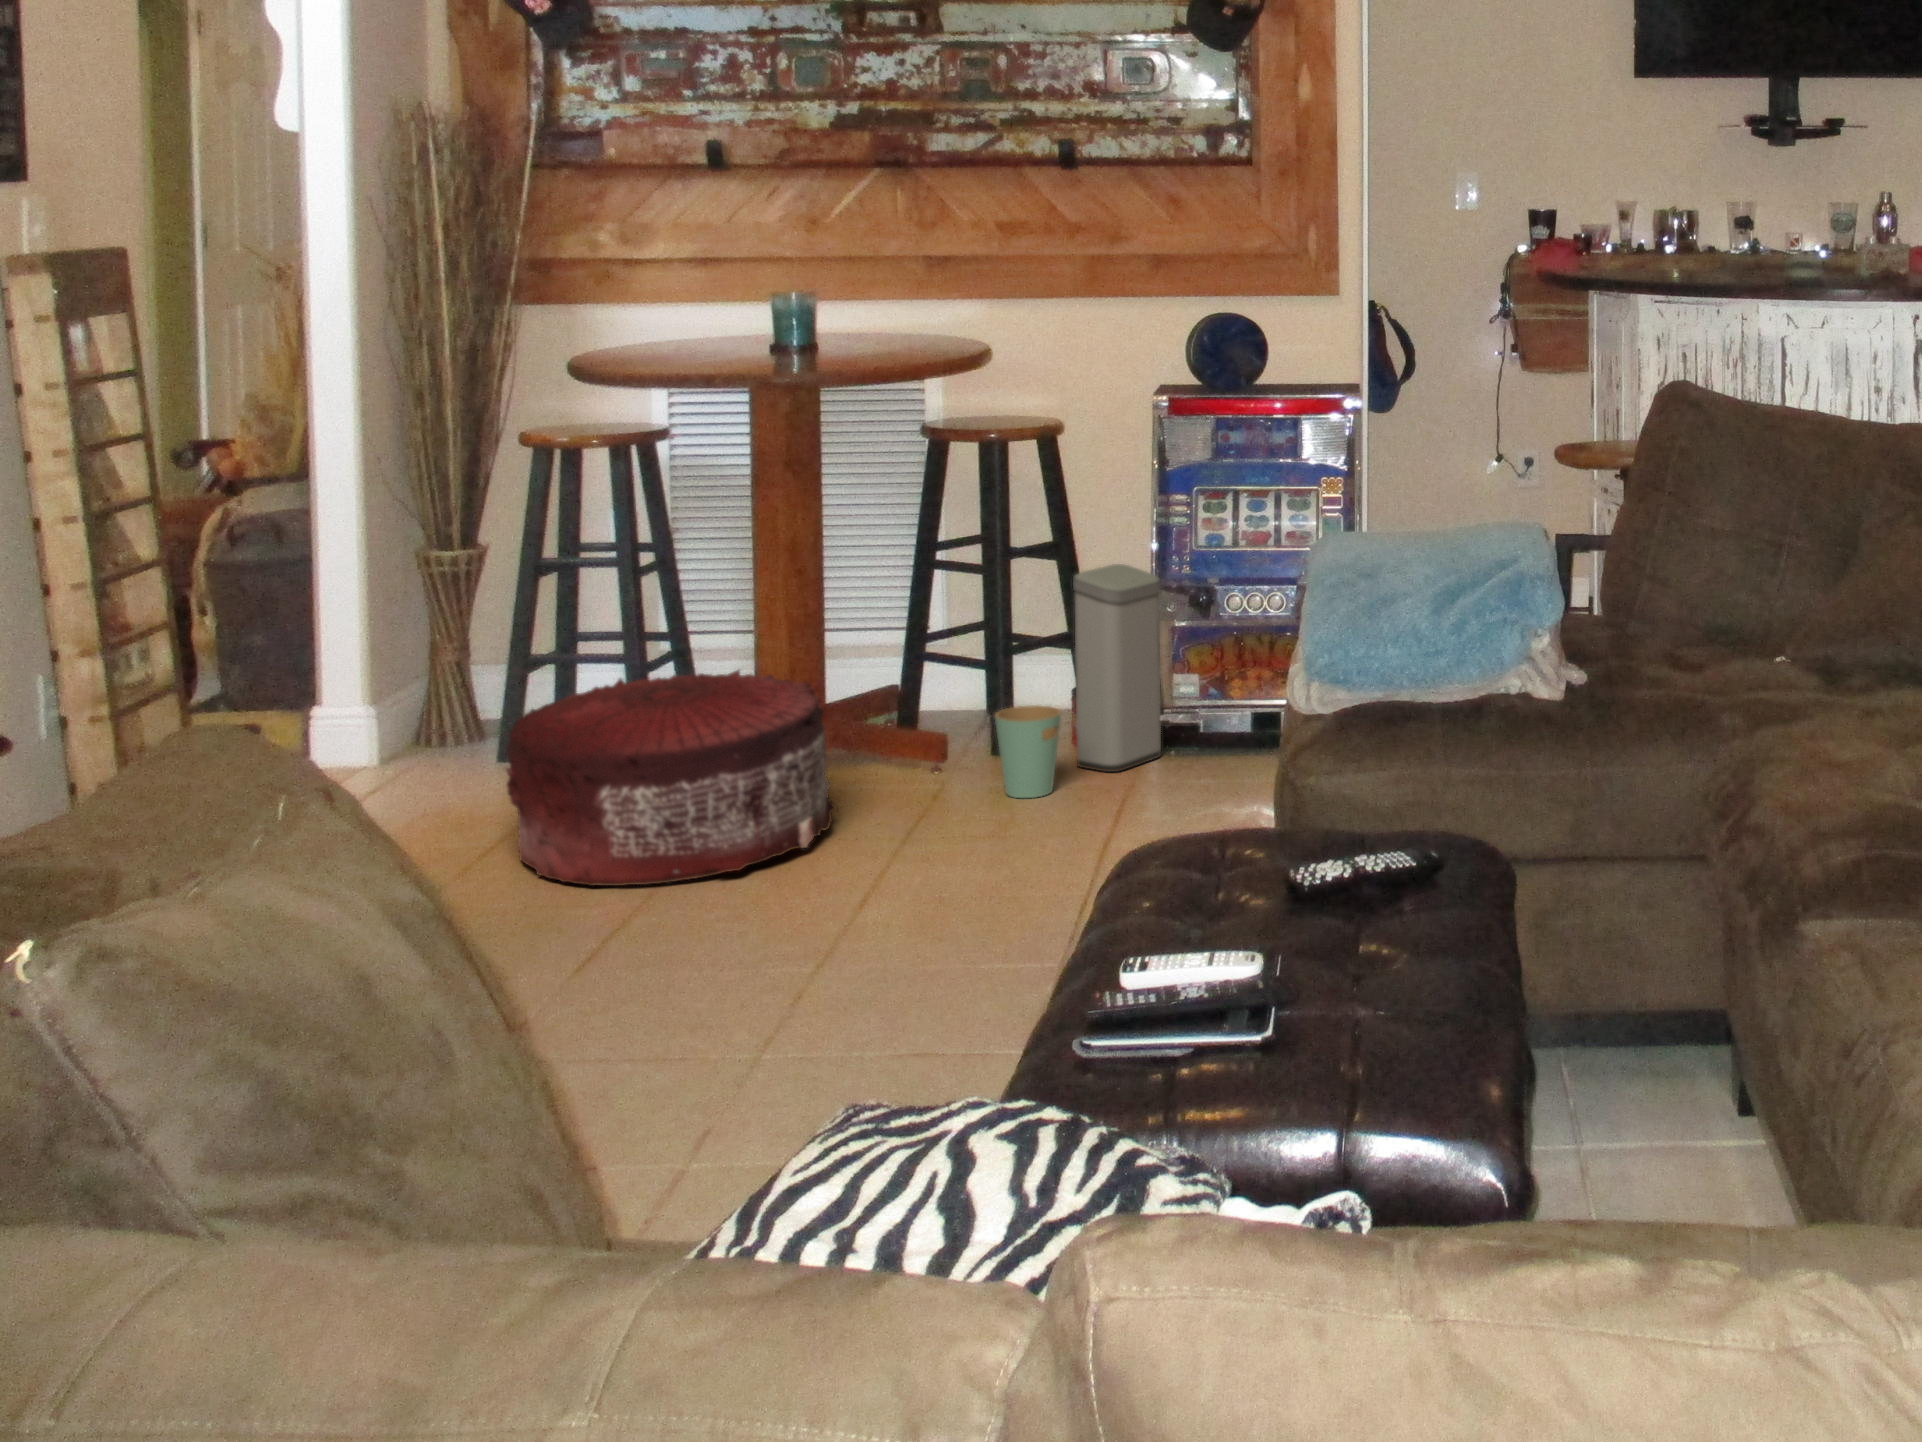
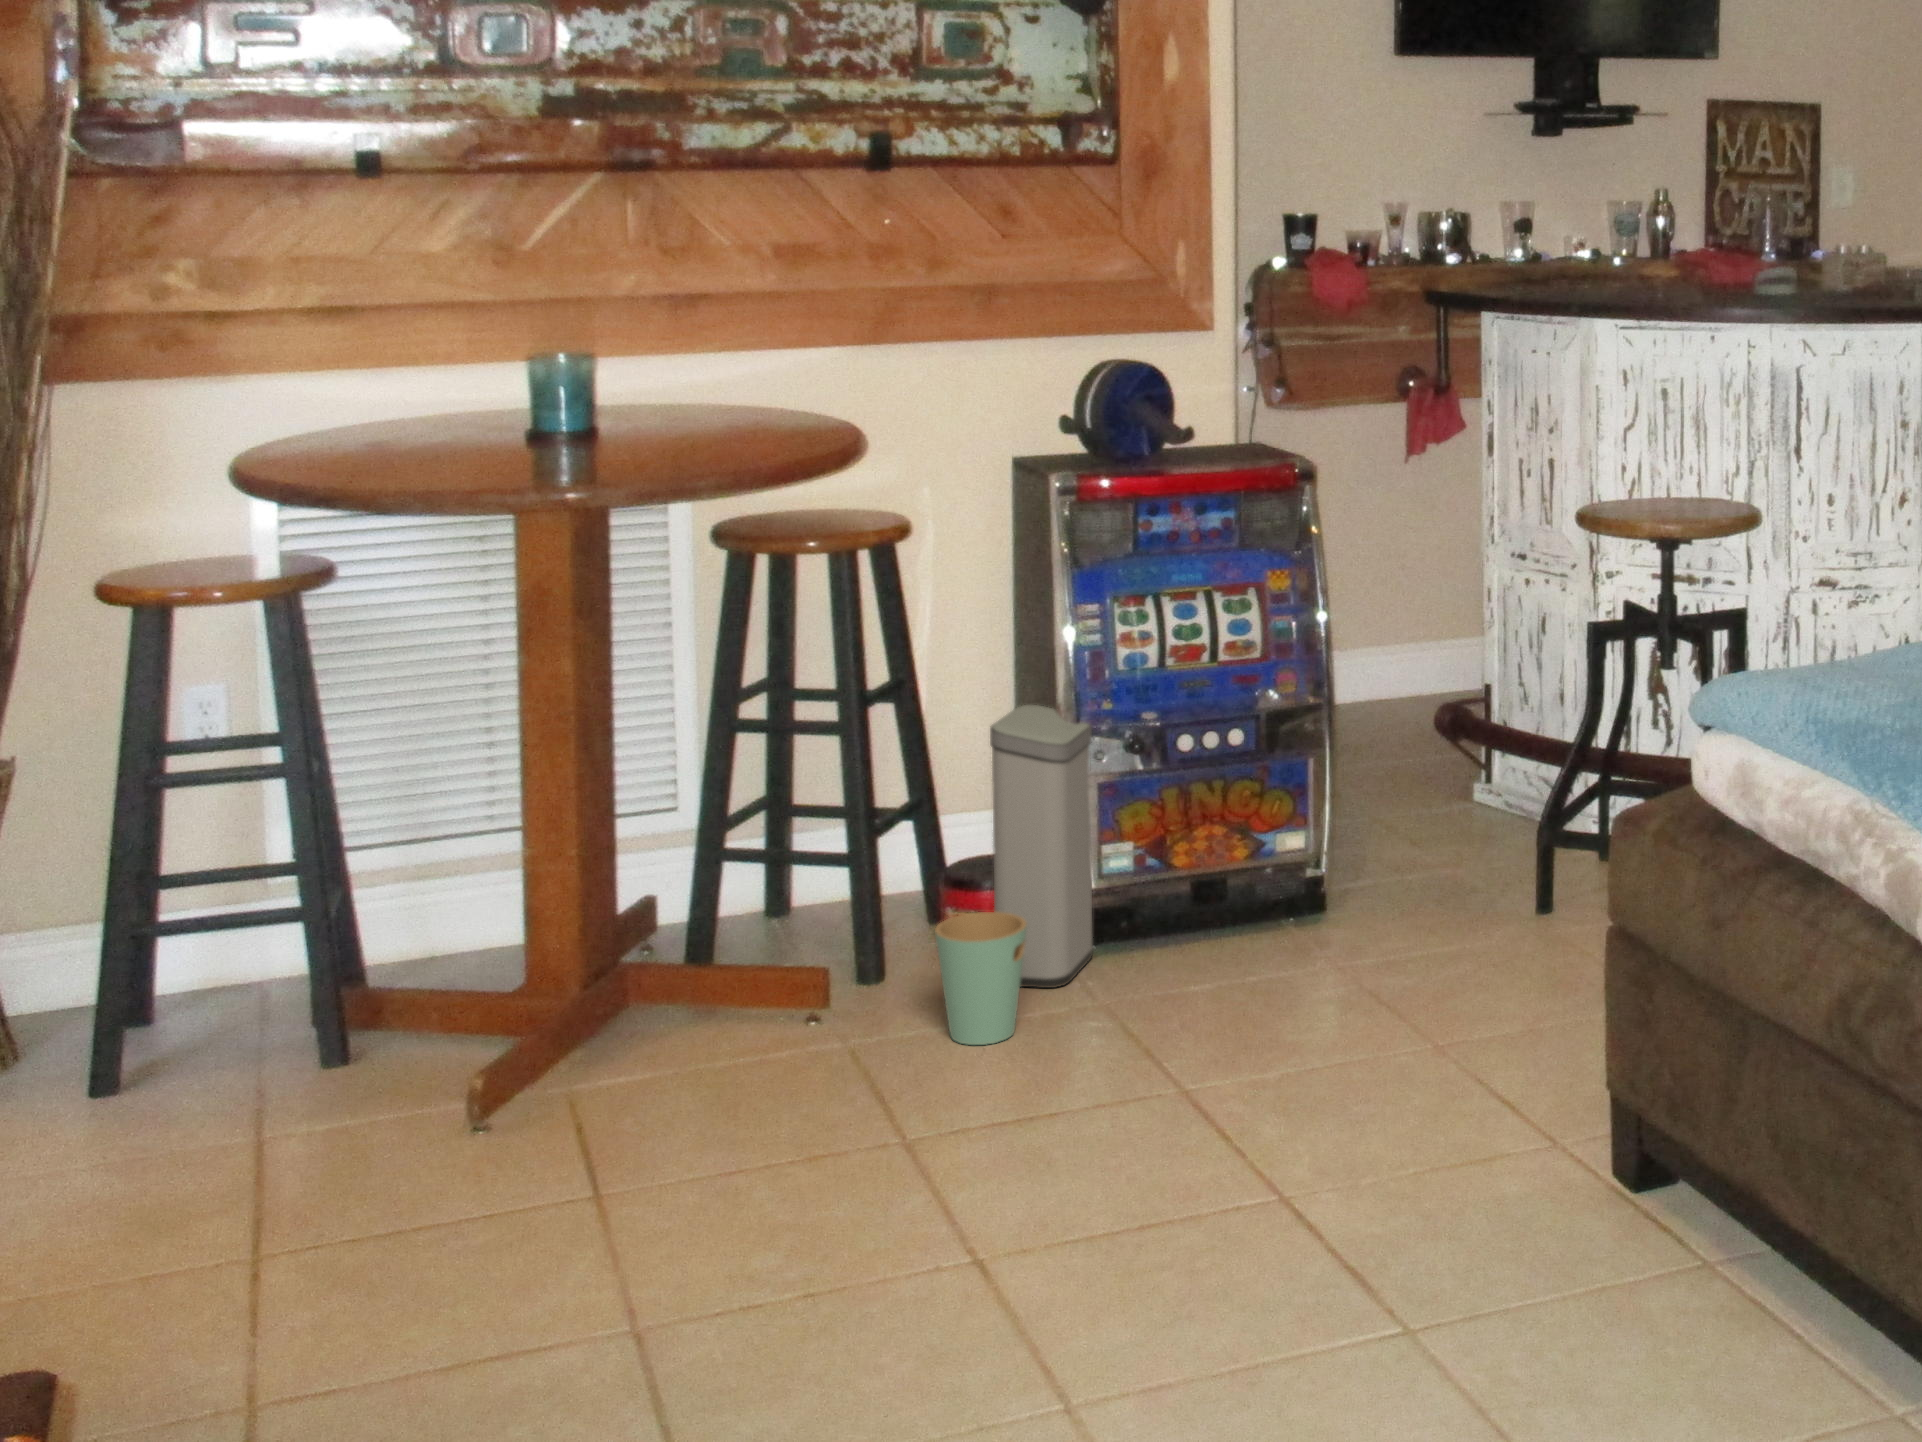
pouf: present [506,670,837,886] -> none [304,916,791,1297]

